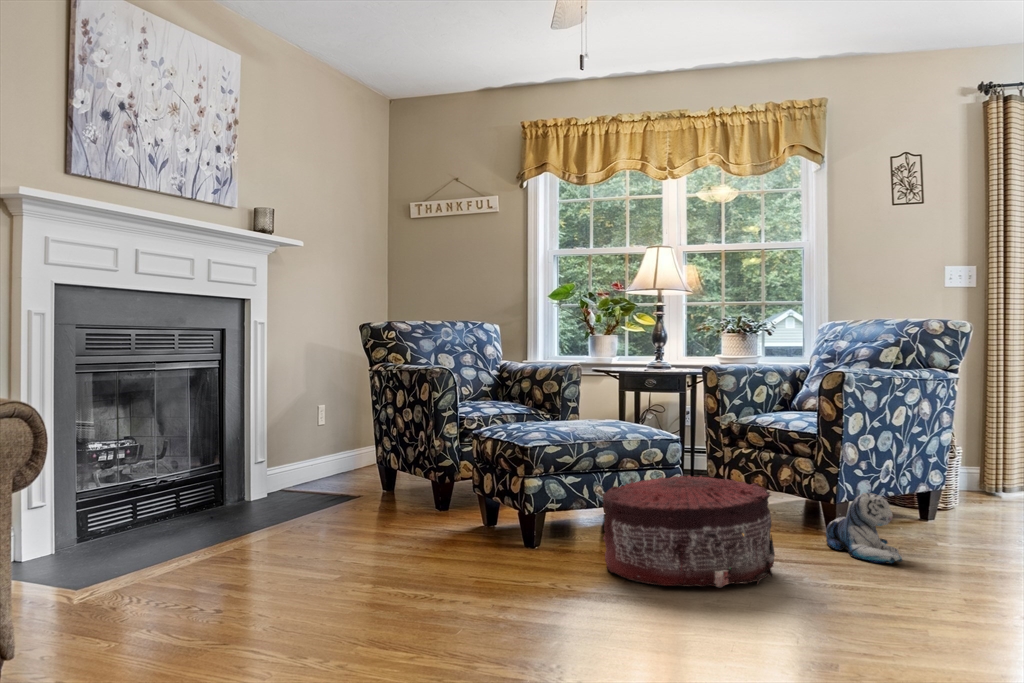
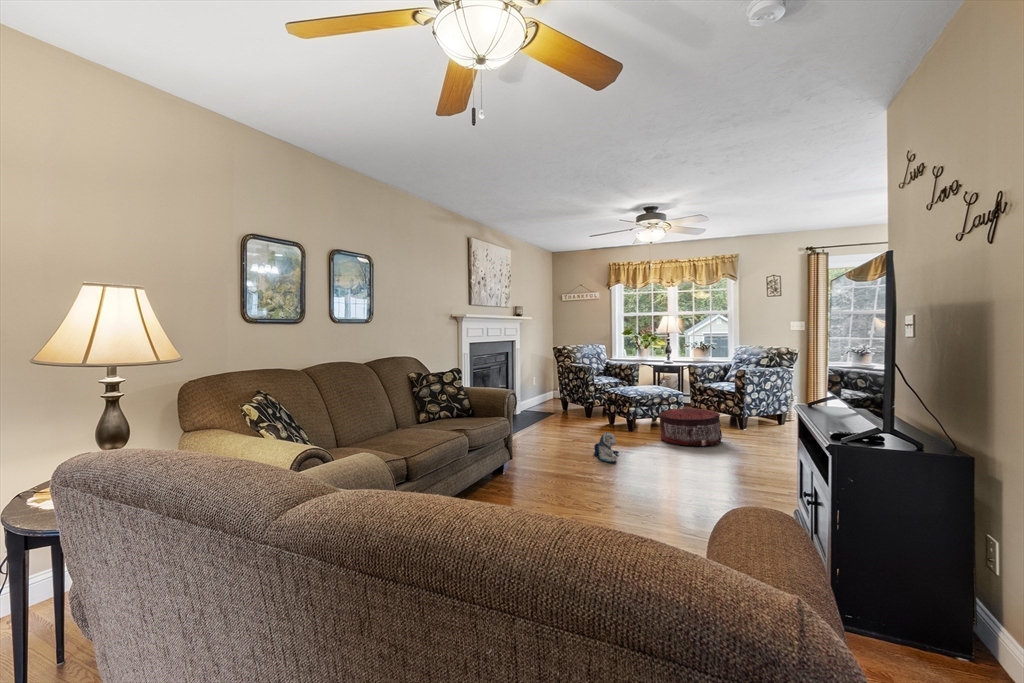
plush toy: present [826,493,902,564] -> present [594,432,619,463]

